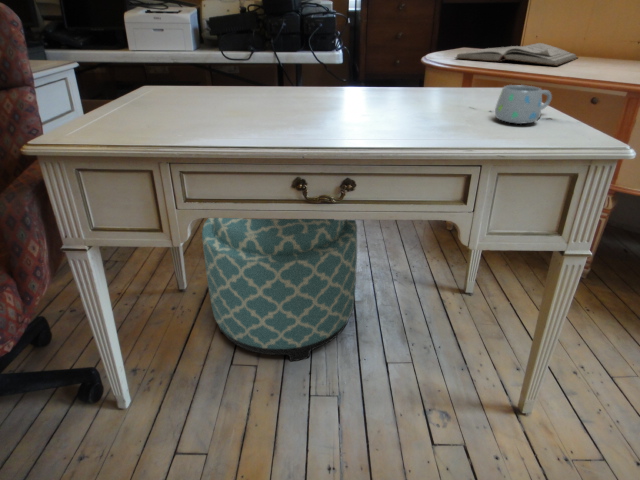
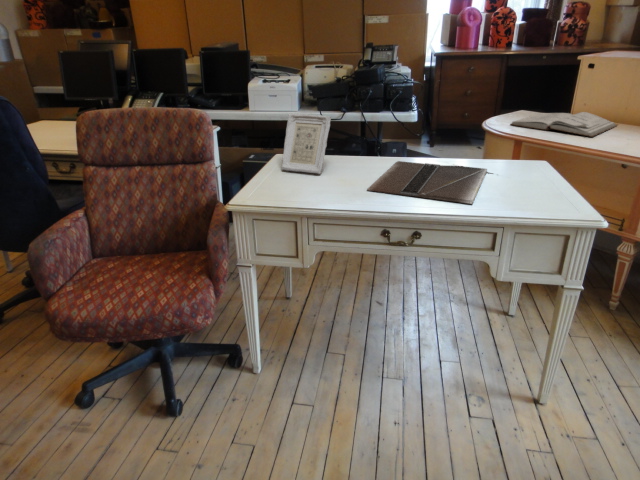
picture frame: none [141,13,212,104] -> present [282,113,331,174]
mug: present [495,85,552,124] -> none [520,172,560,199]
laptop: none [268,90,441,132] -> present [367,161,487,204]
ottoman: present [202,218,357,361] -> none [311,222,423,354]

